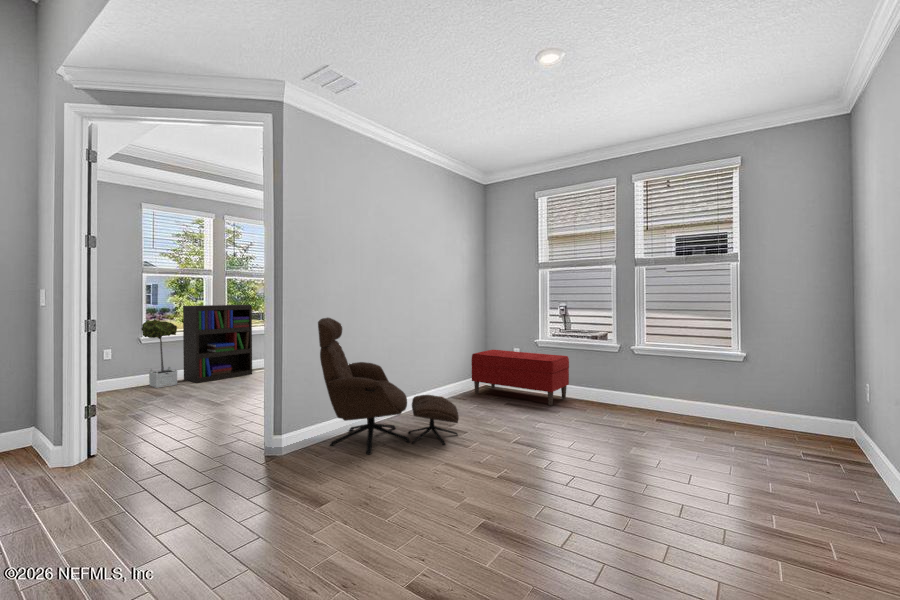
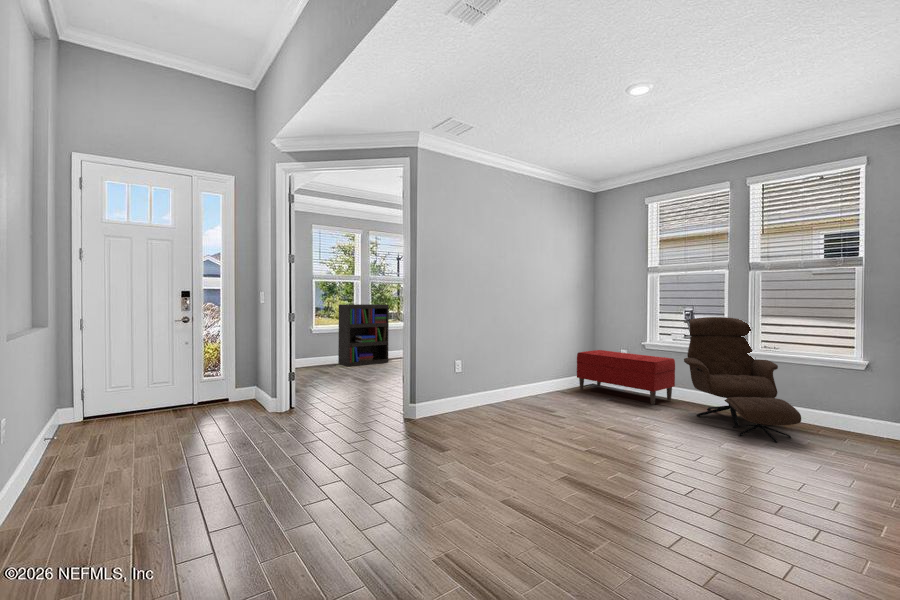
lounge chair: present [318,318,459,454] -> present [684,317,801,443]
potted tree: present [141,319,177,388] -> none [311,314,335,368]

